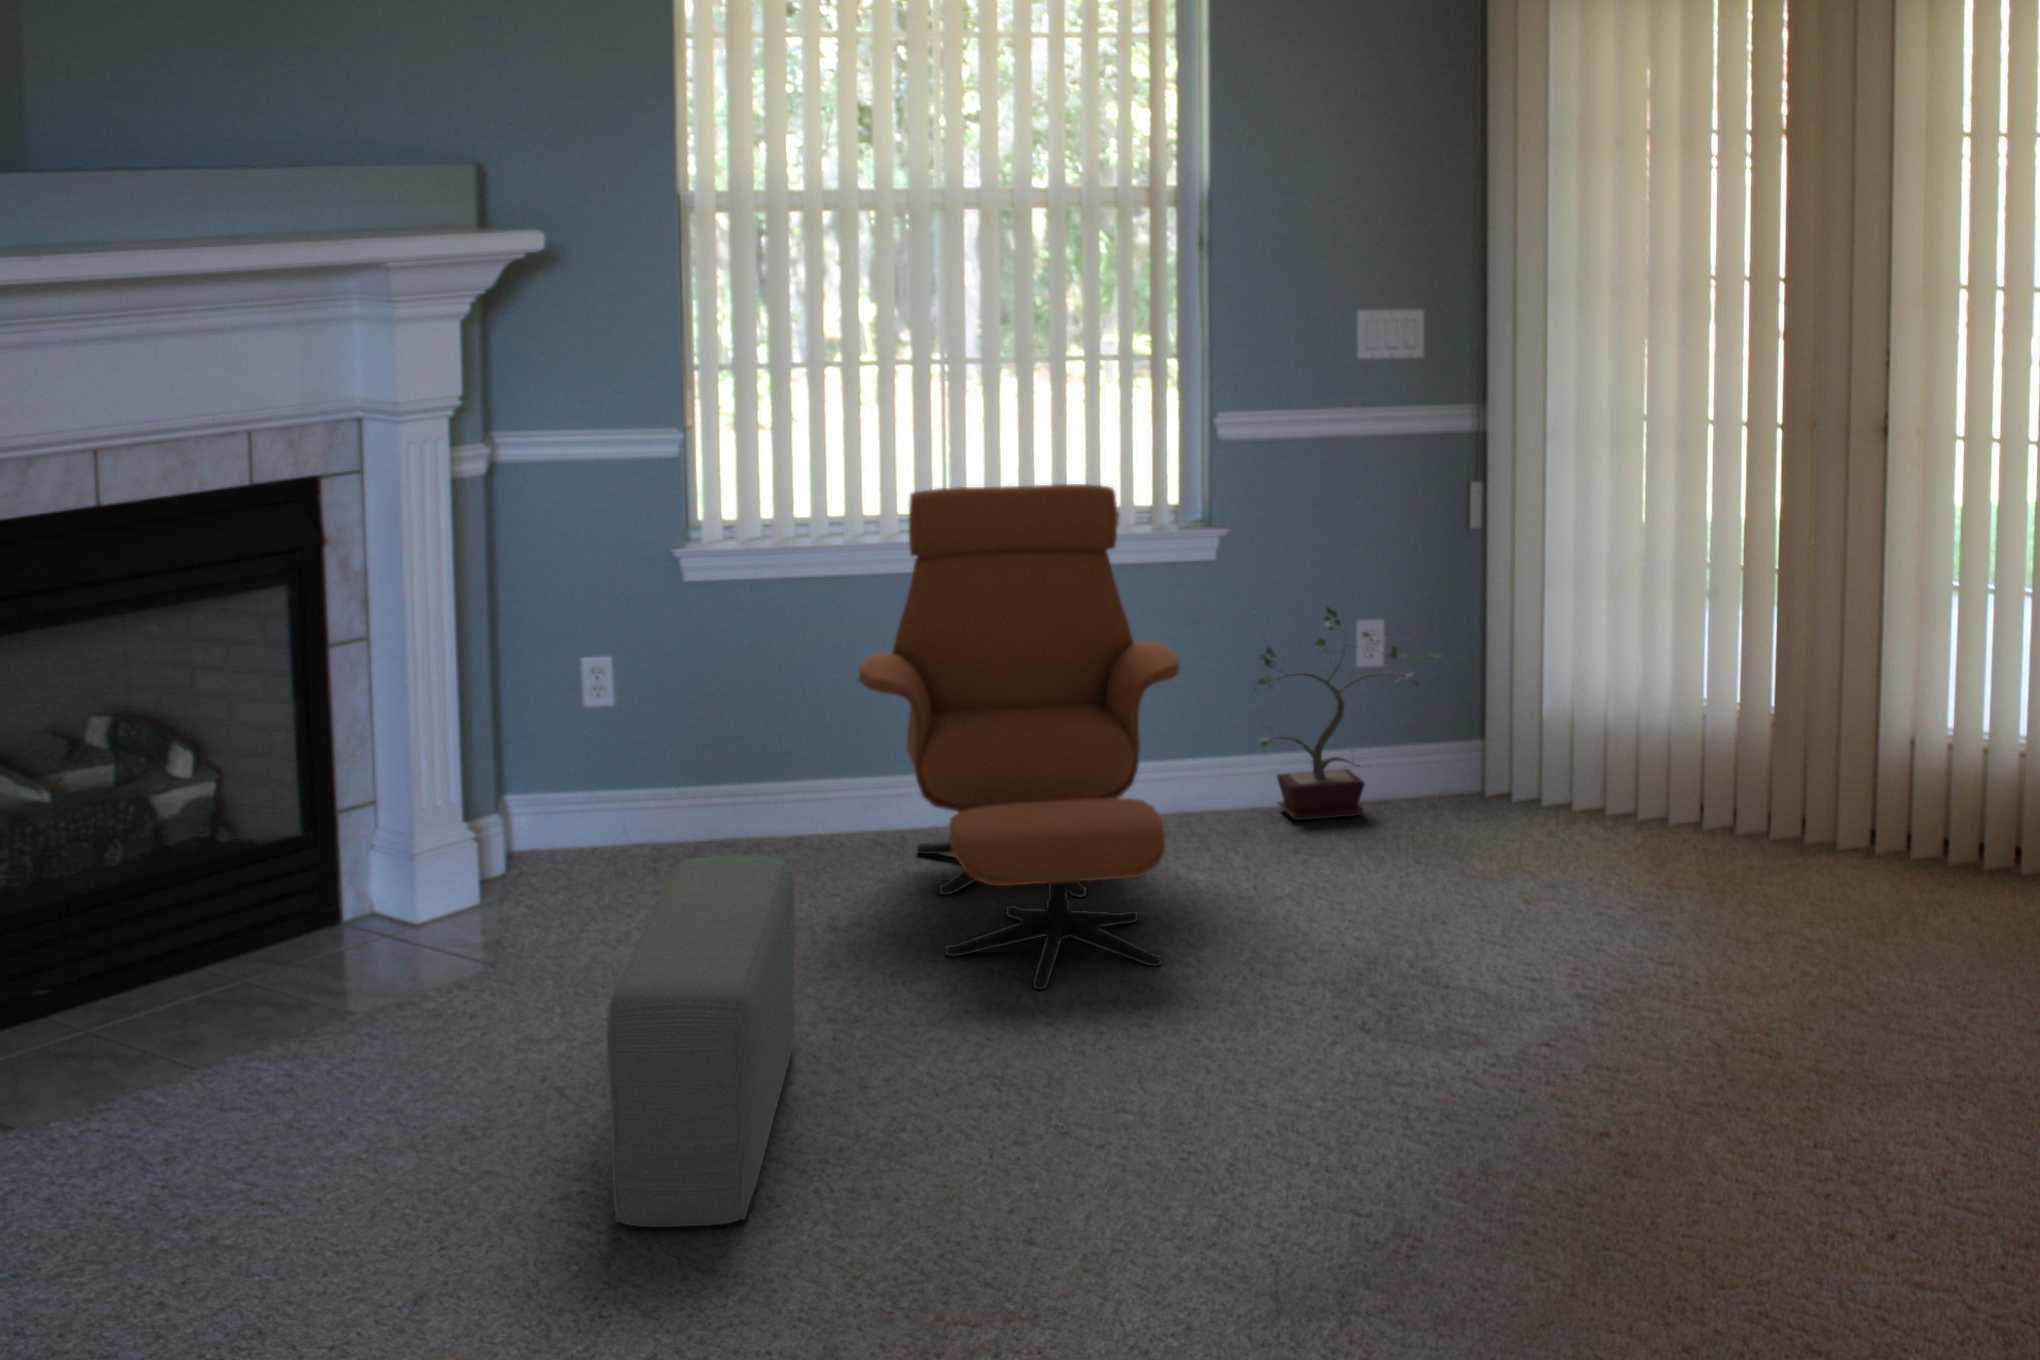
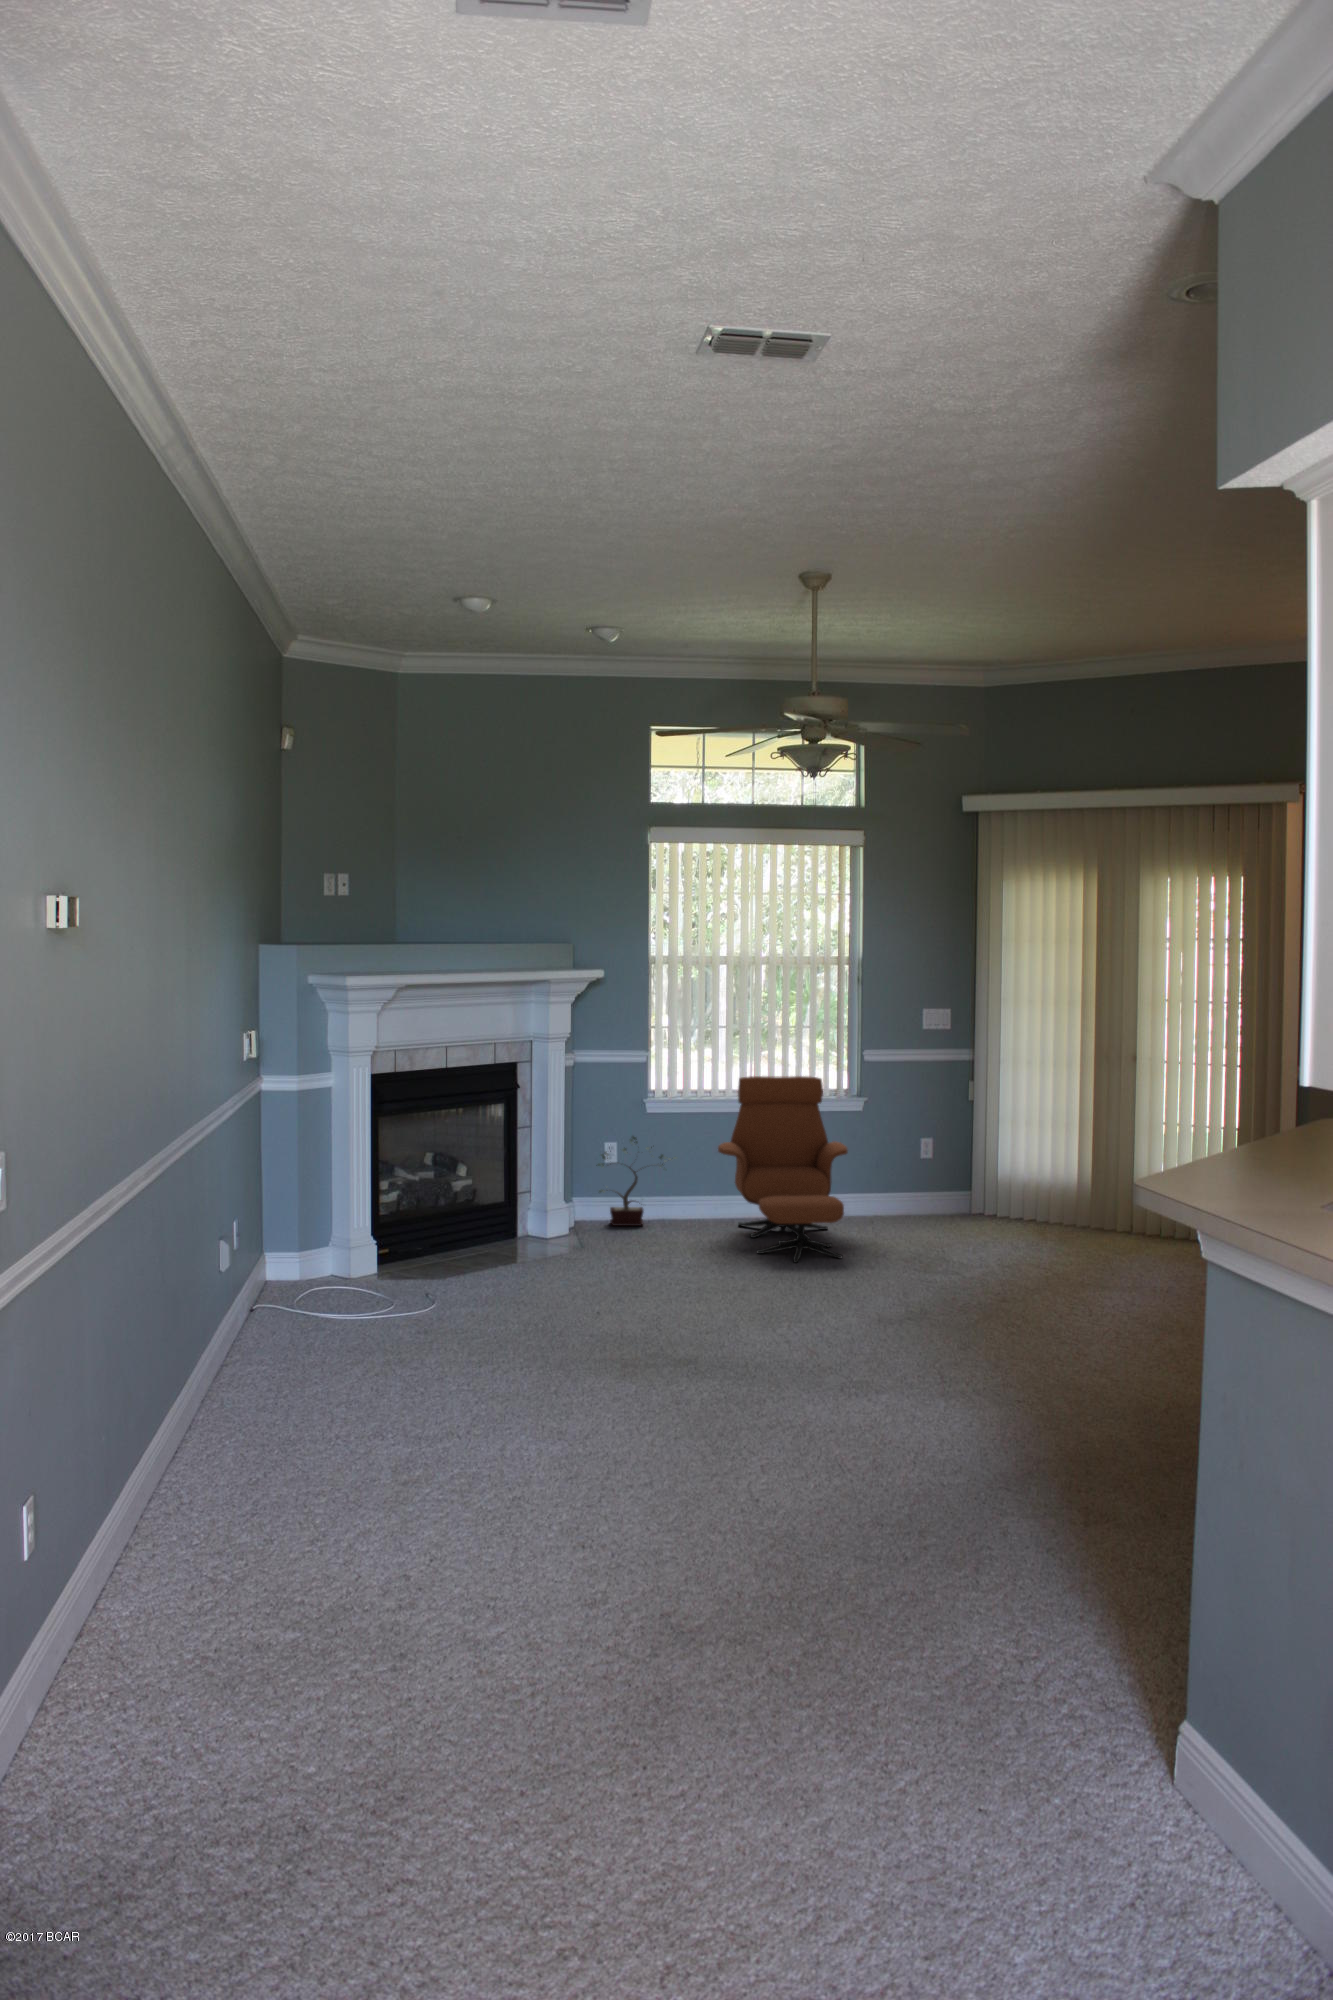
potted plant: present [1257,607,1441,820] -> present [598,1136,664,1226]
pouf: present [607,855,795,1227] -> none [656,1200,709,1311]

